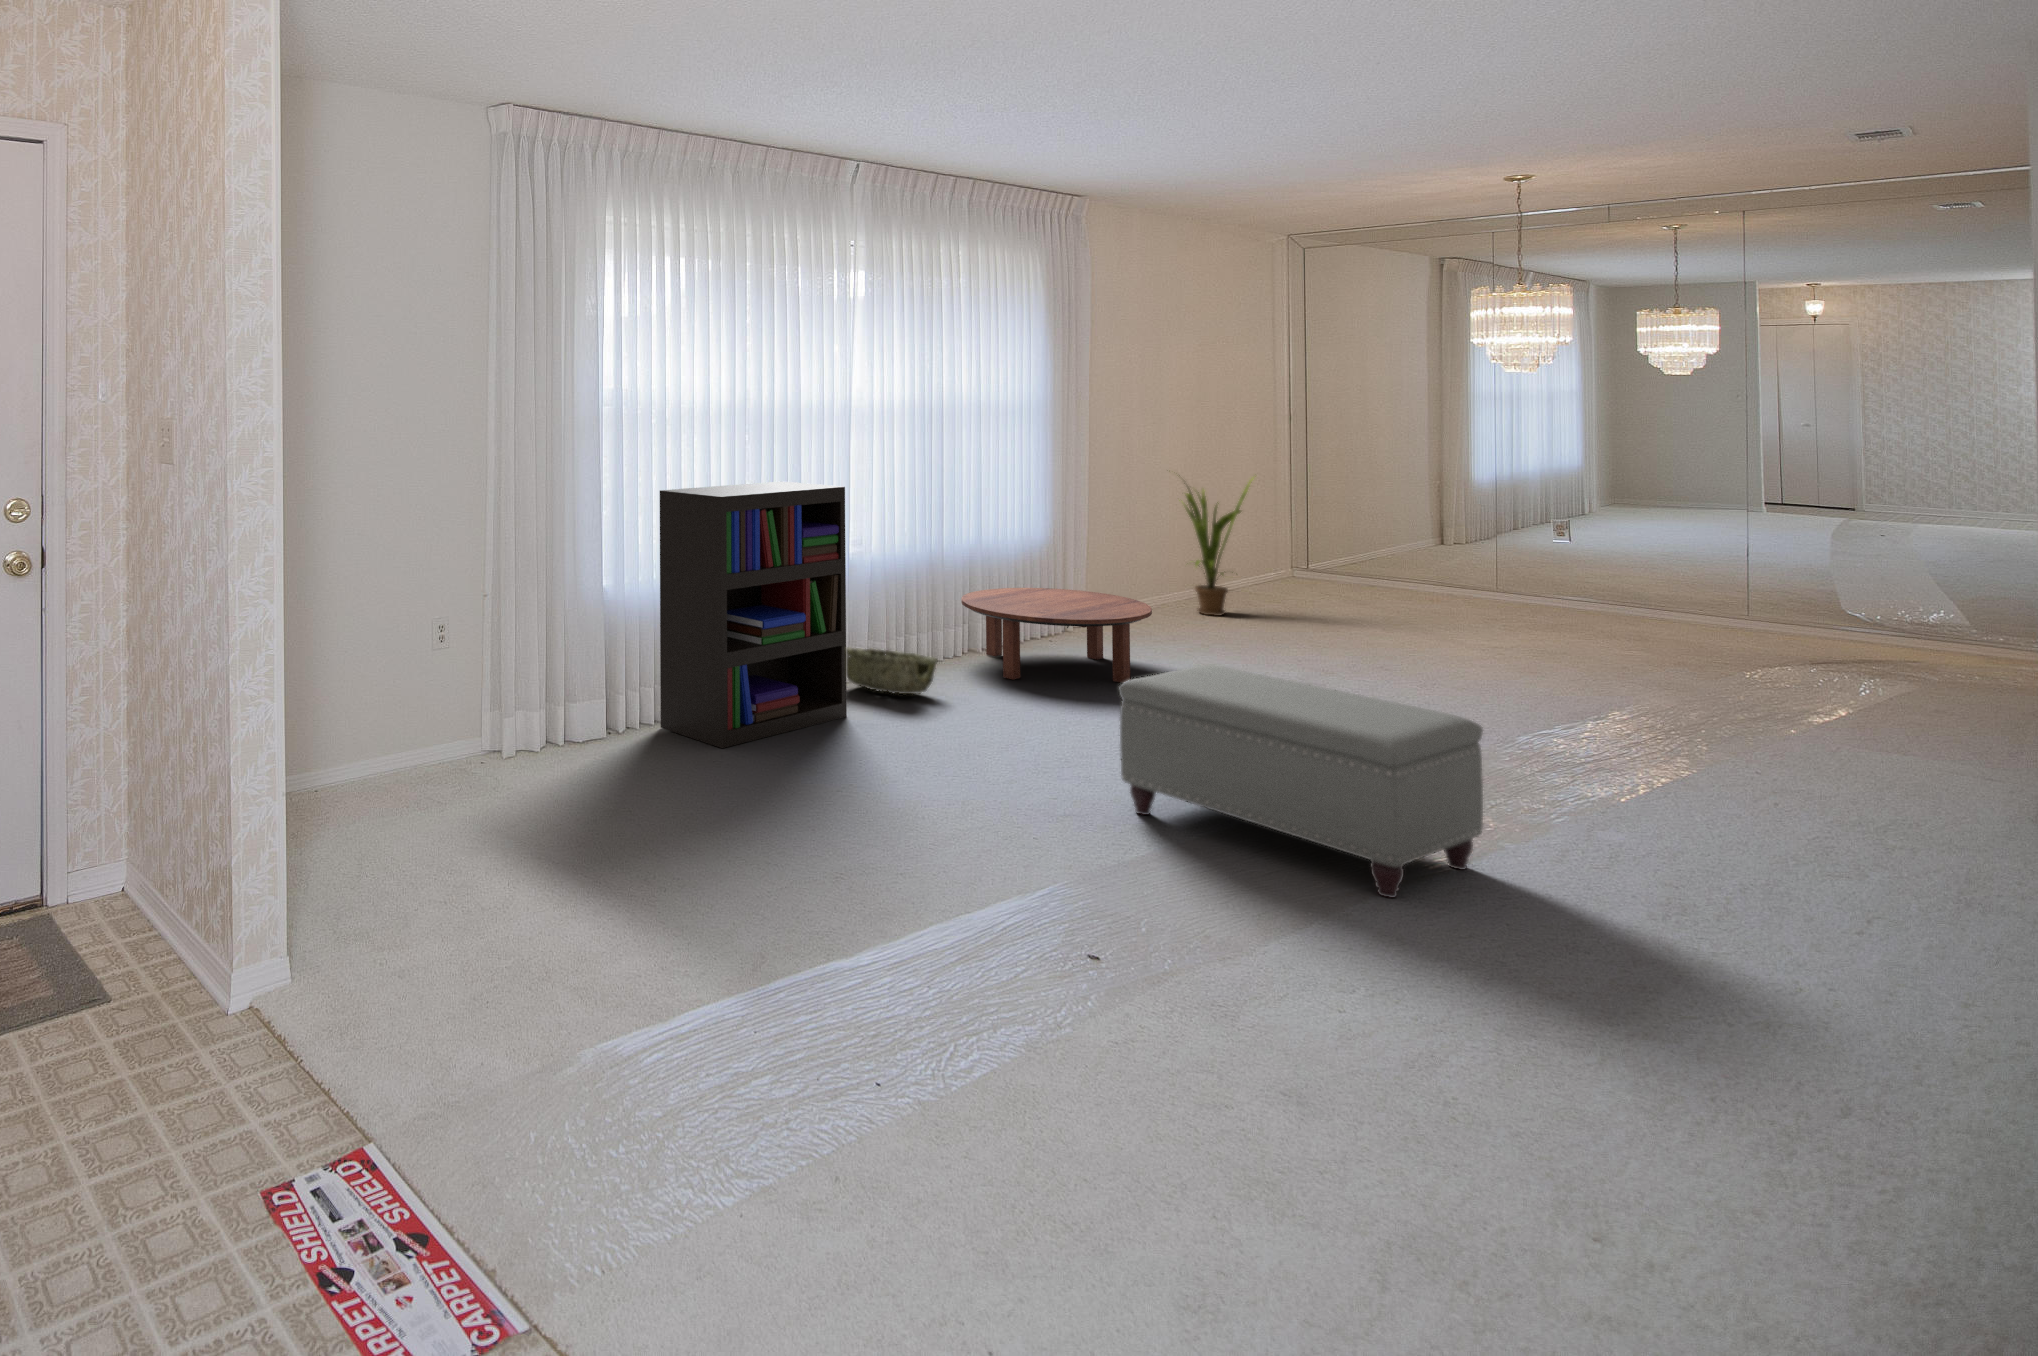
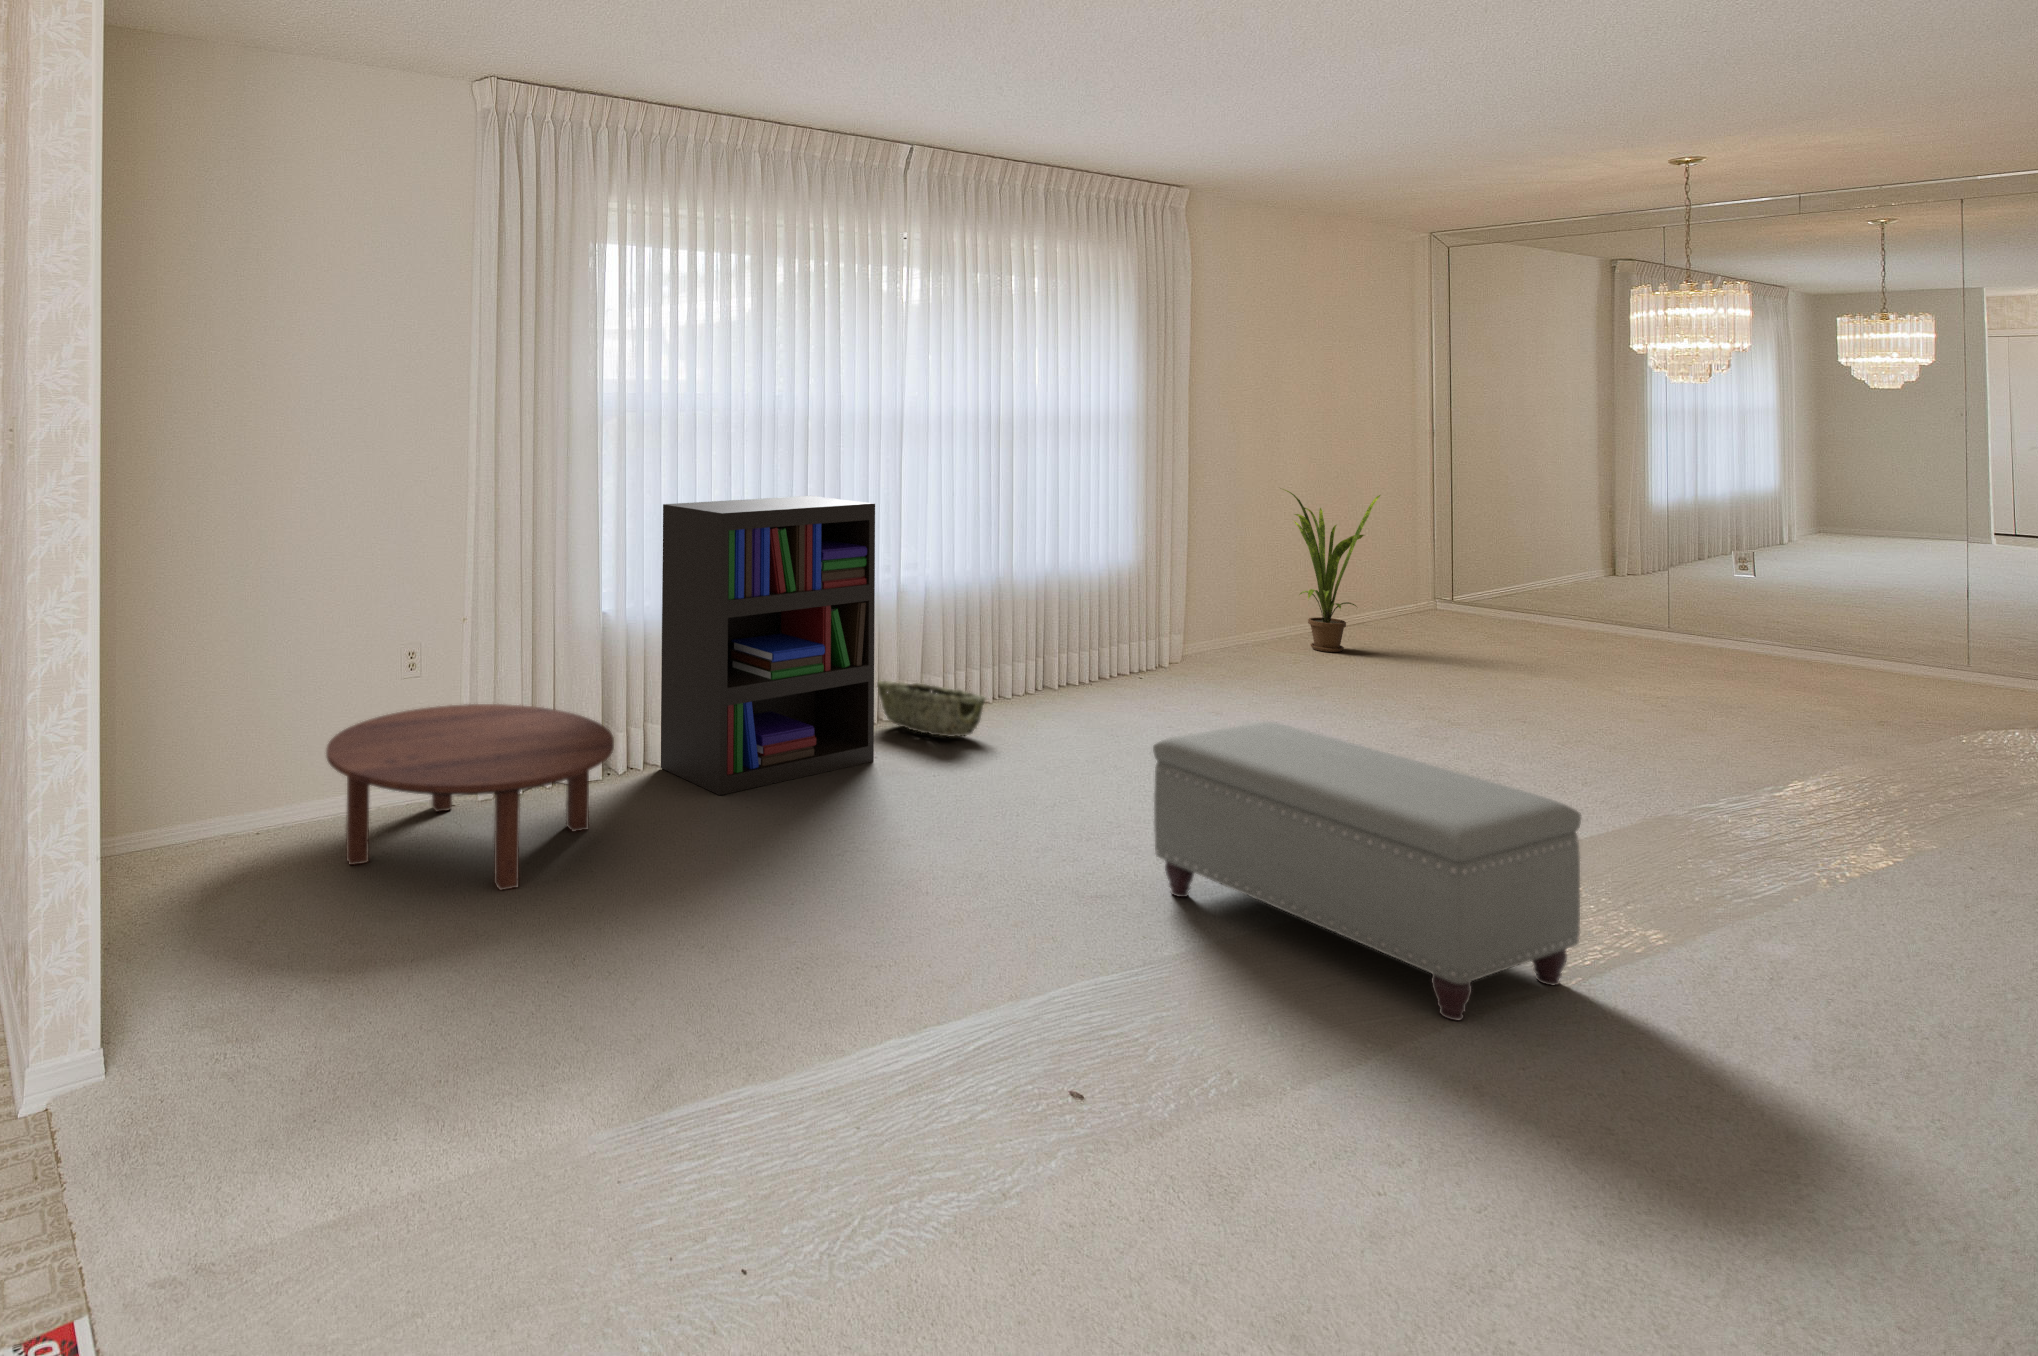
coffee table: present [961,588,1152,683] -> present [326,704,614,890]

